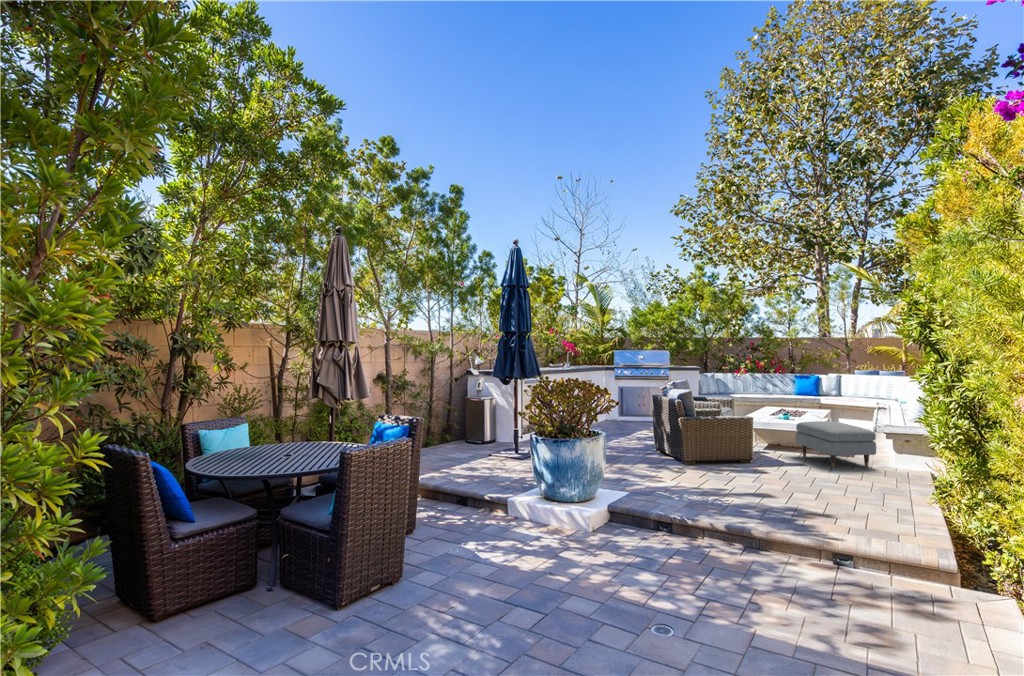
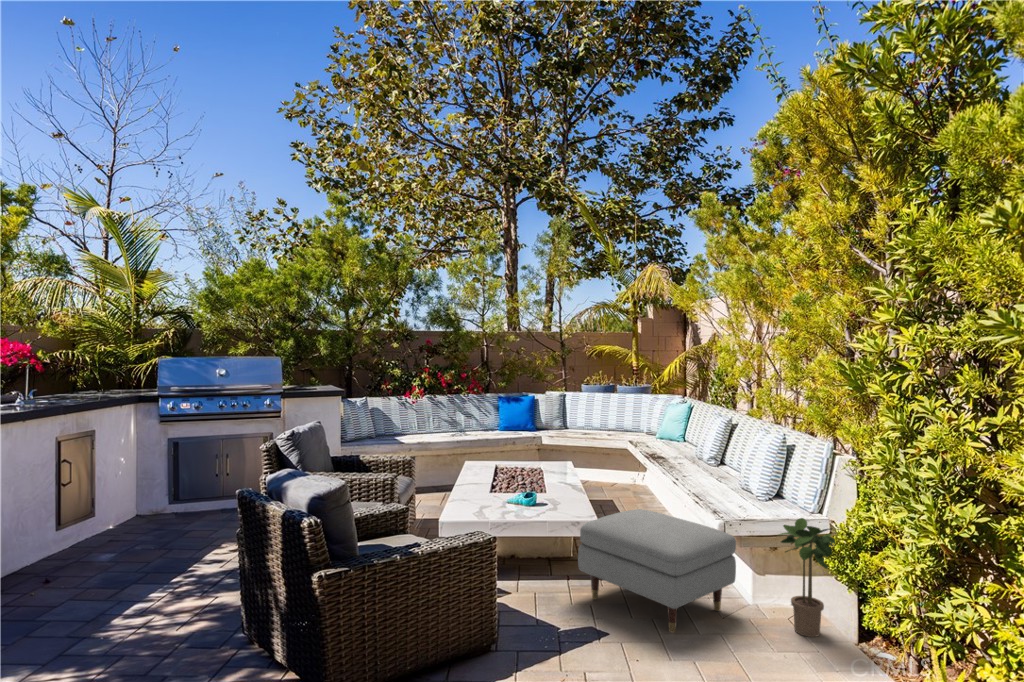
potted plant: none [894,424,928,478] -> present [779,518,835,637]

